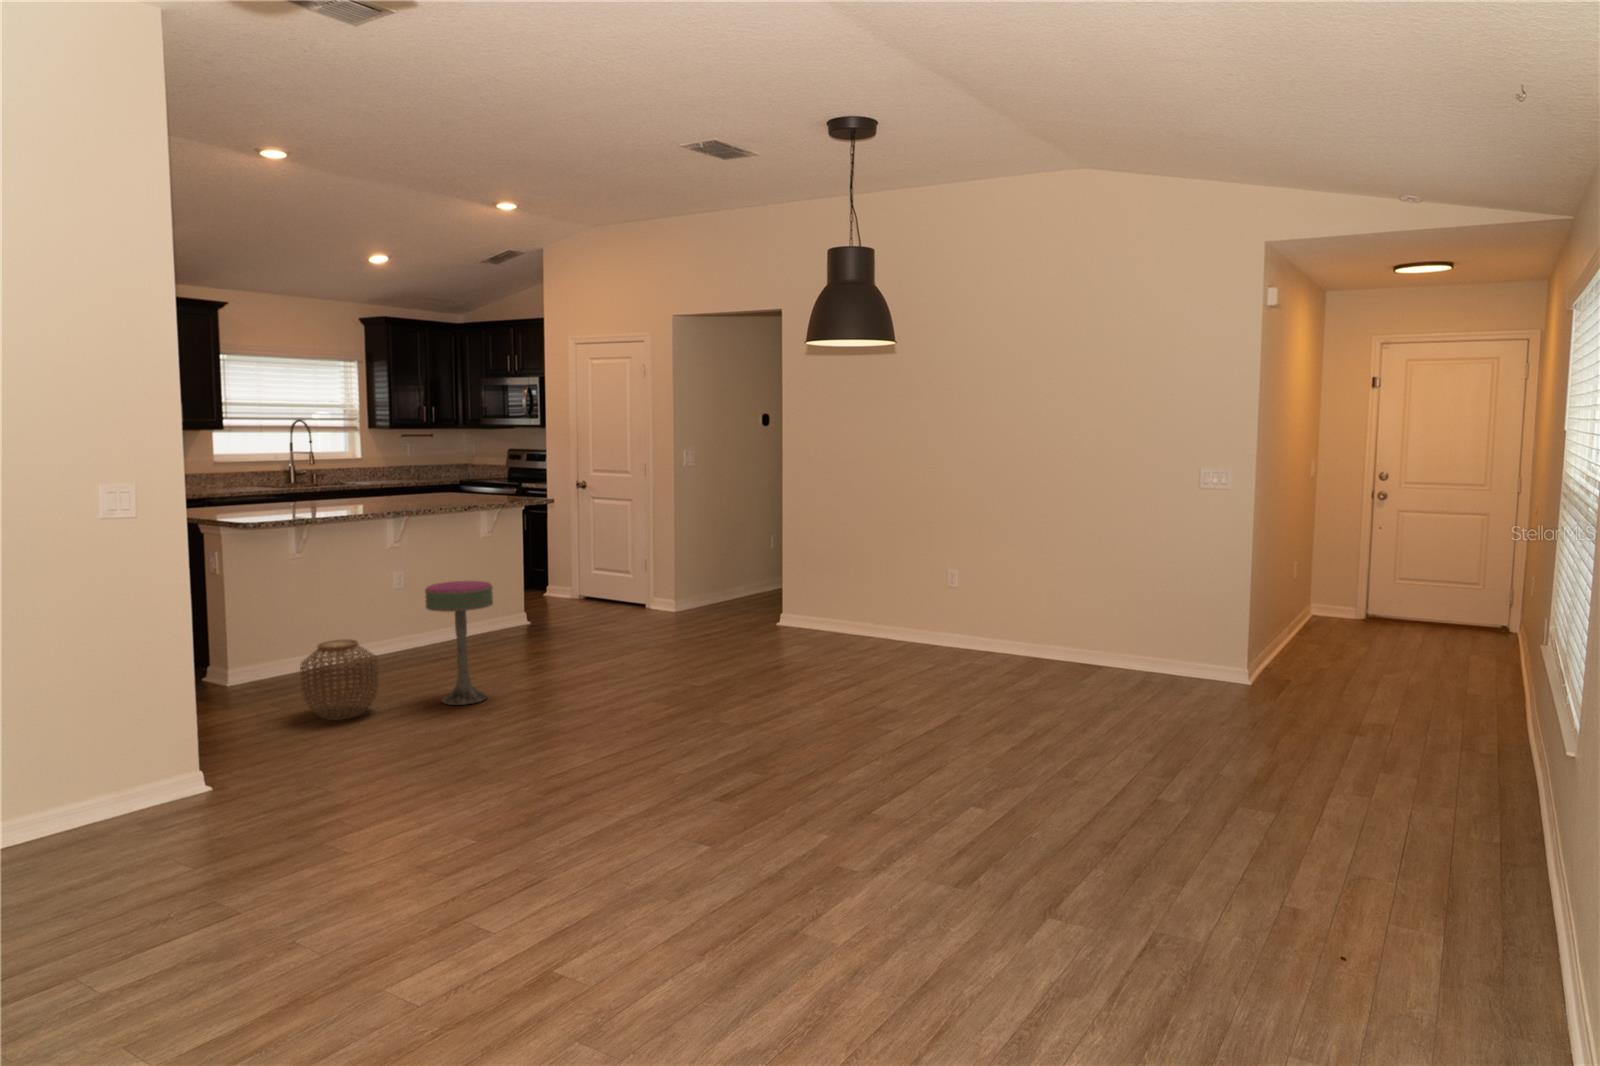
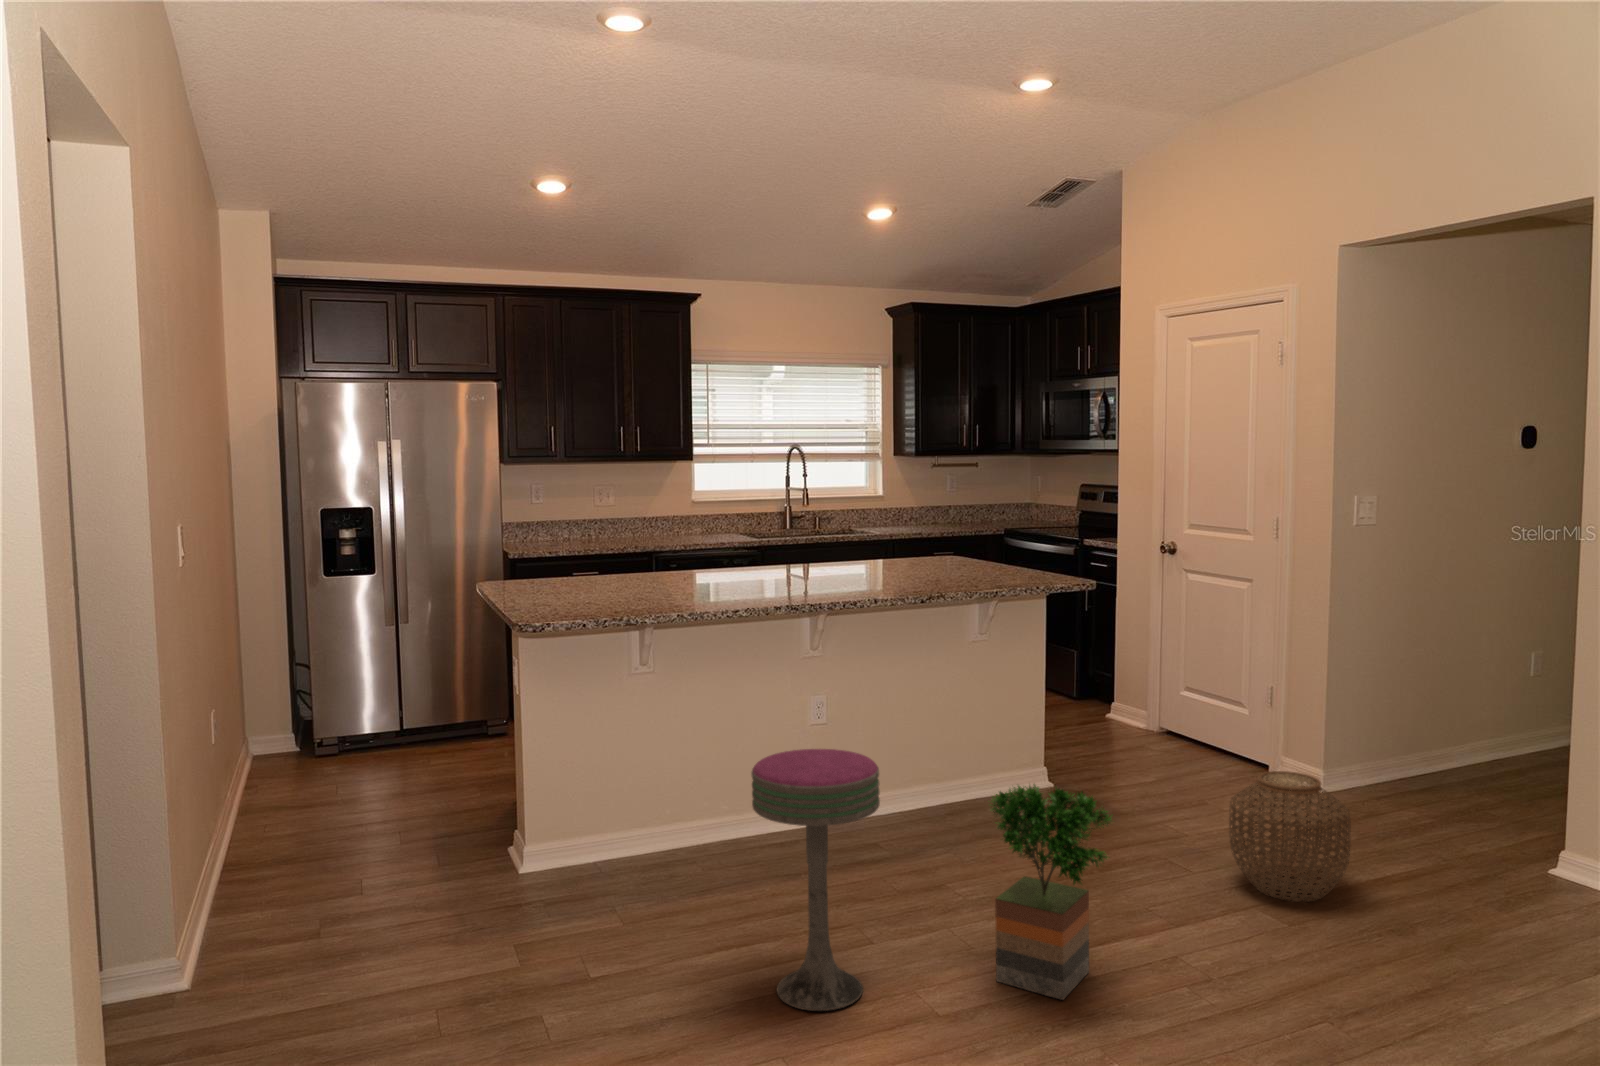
potted tree: none [537,589,600,685] -> present [990,784,1112,1000]
woven basket: present [300,639,378,720] -> present [1229,771,1350,902]

